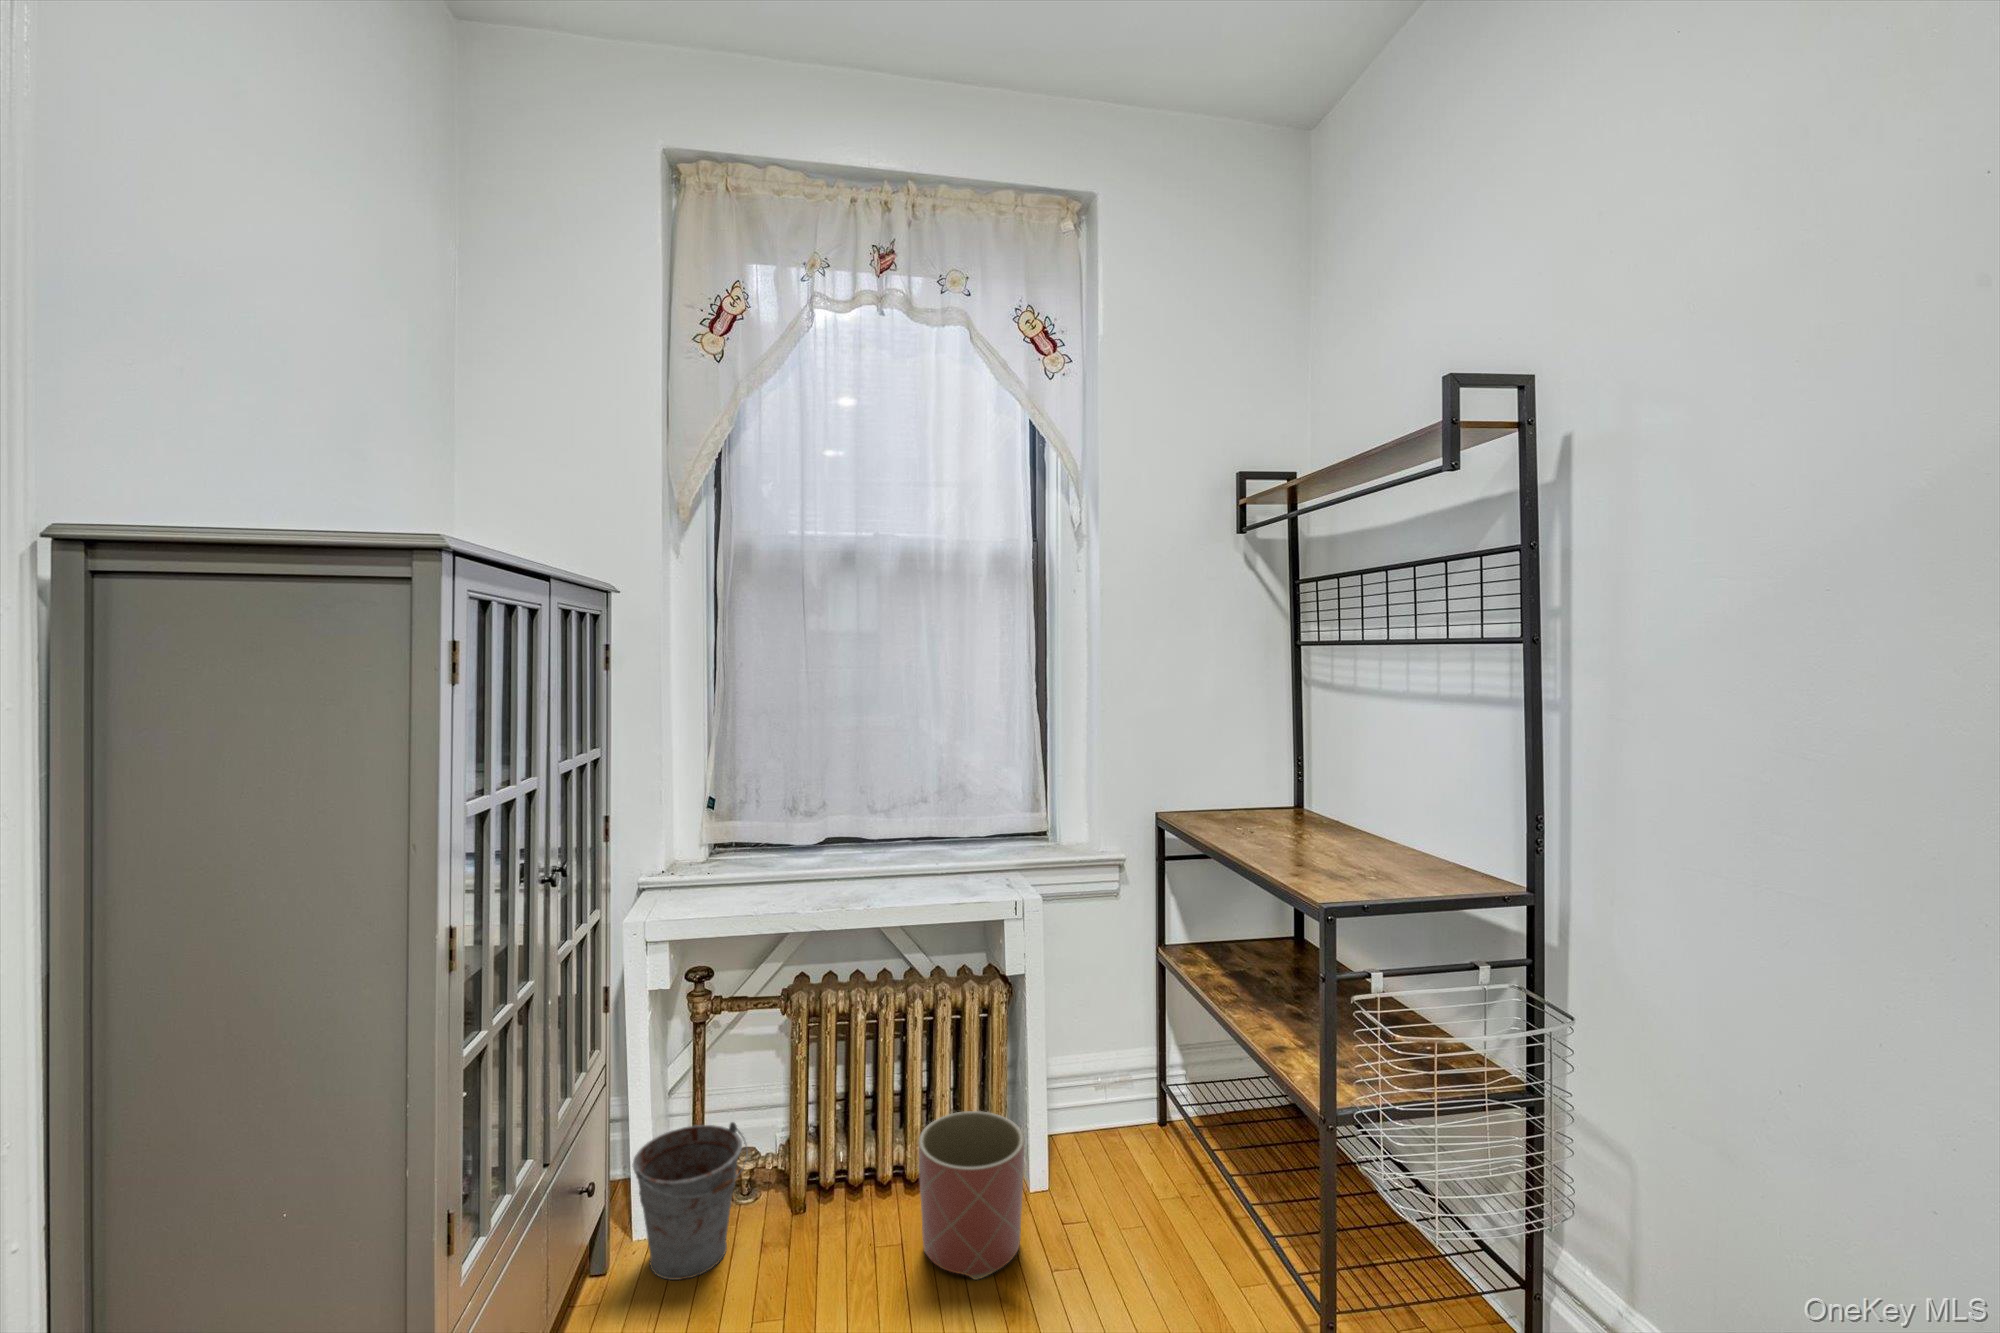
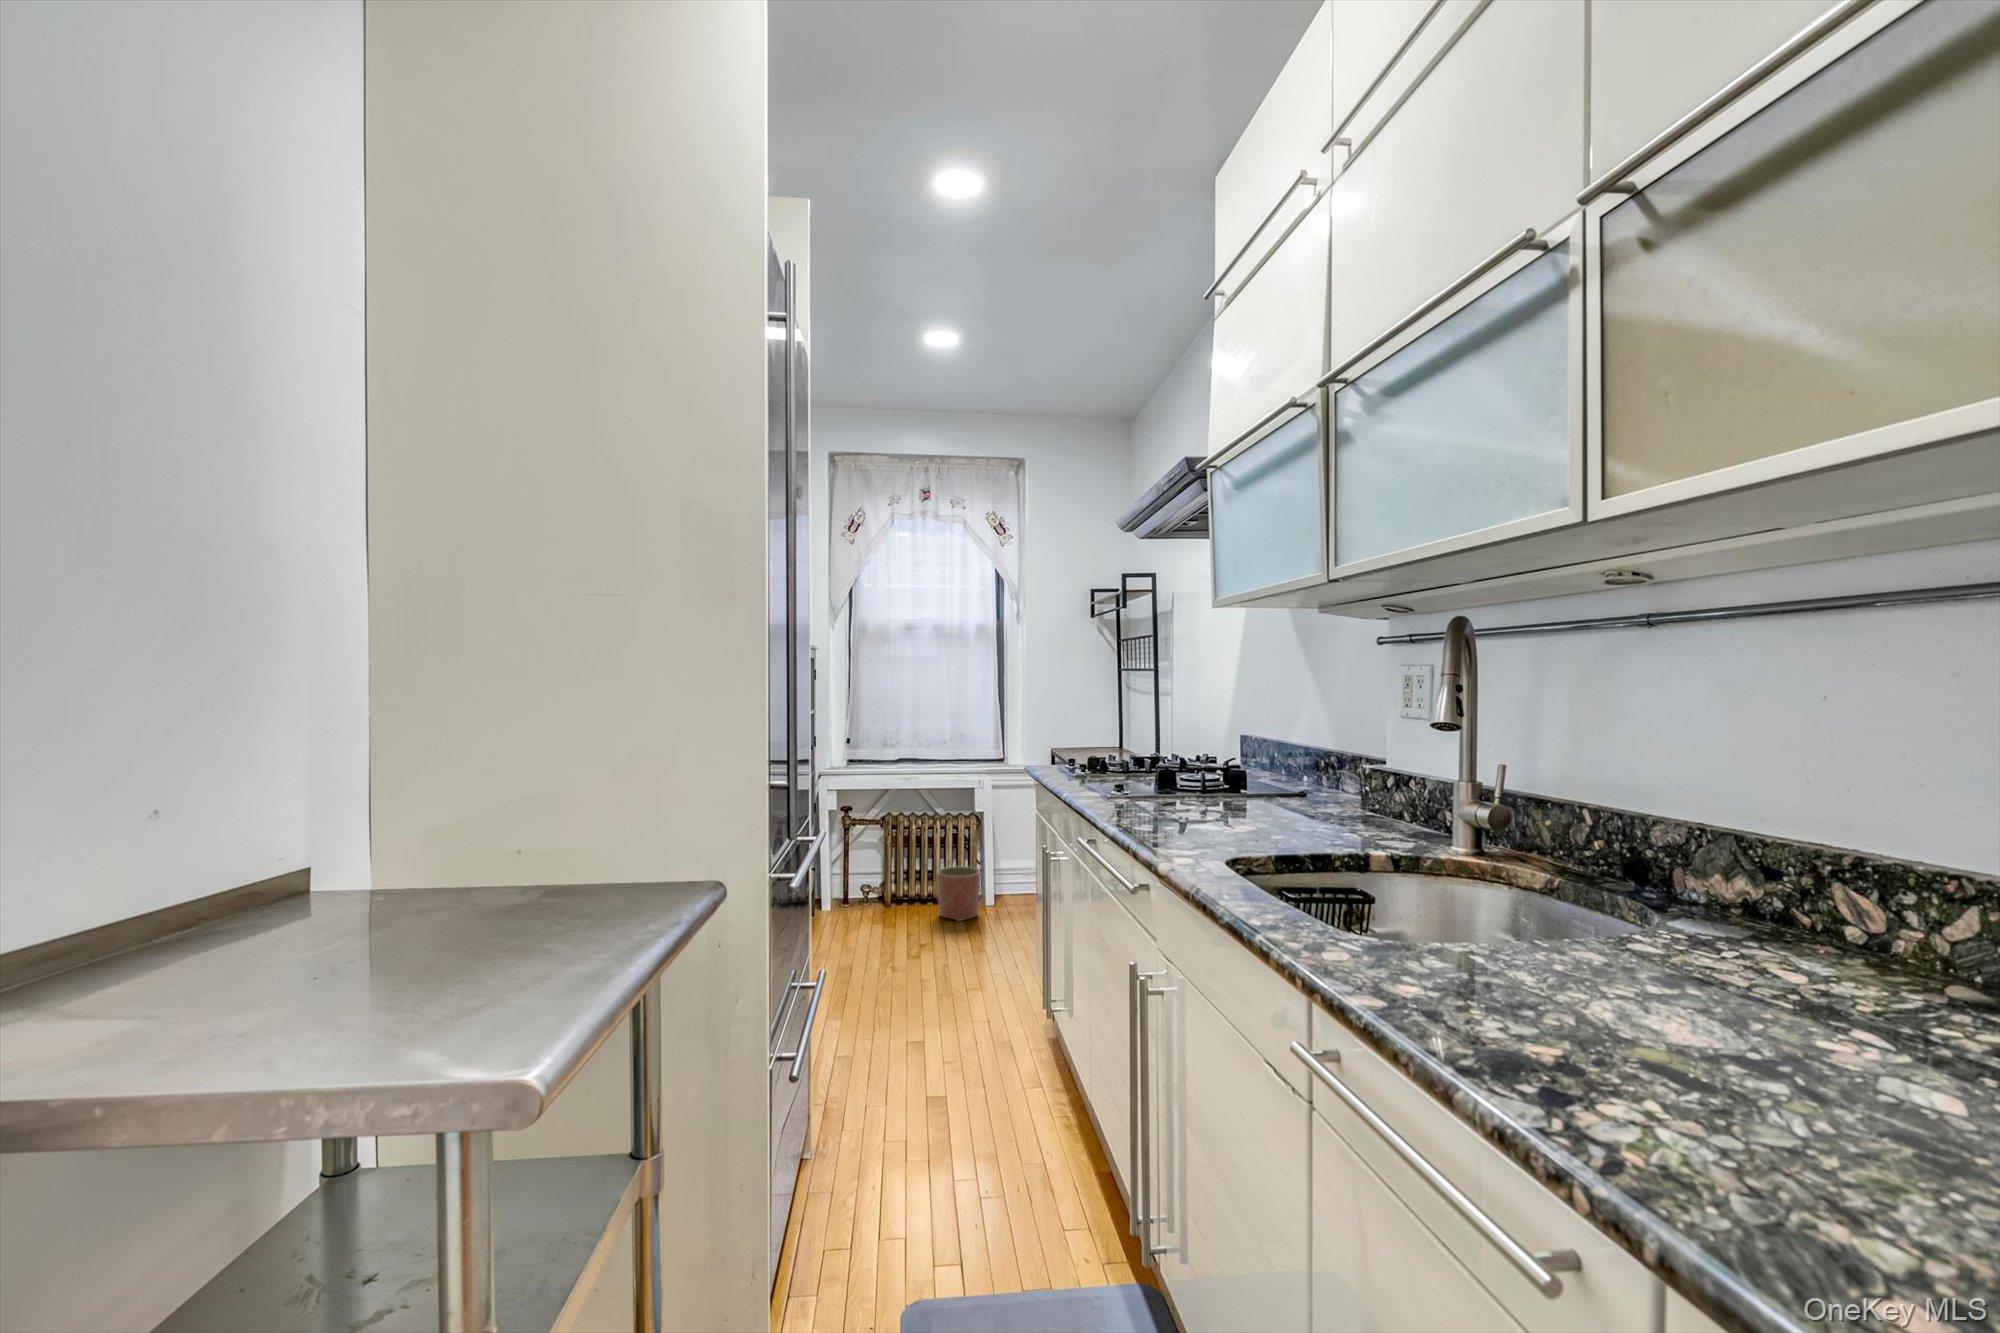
bucket: present [632,1122,748,1280] -> none [825,867,869,919]

